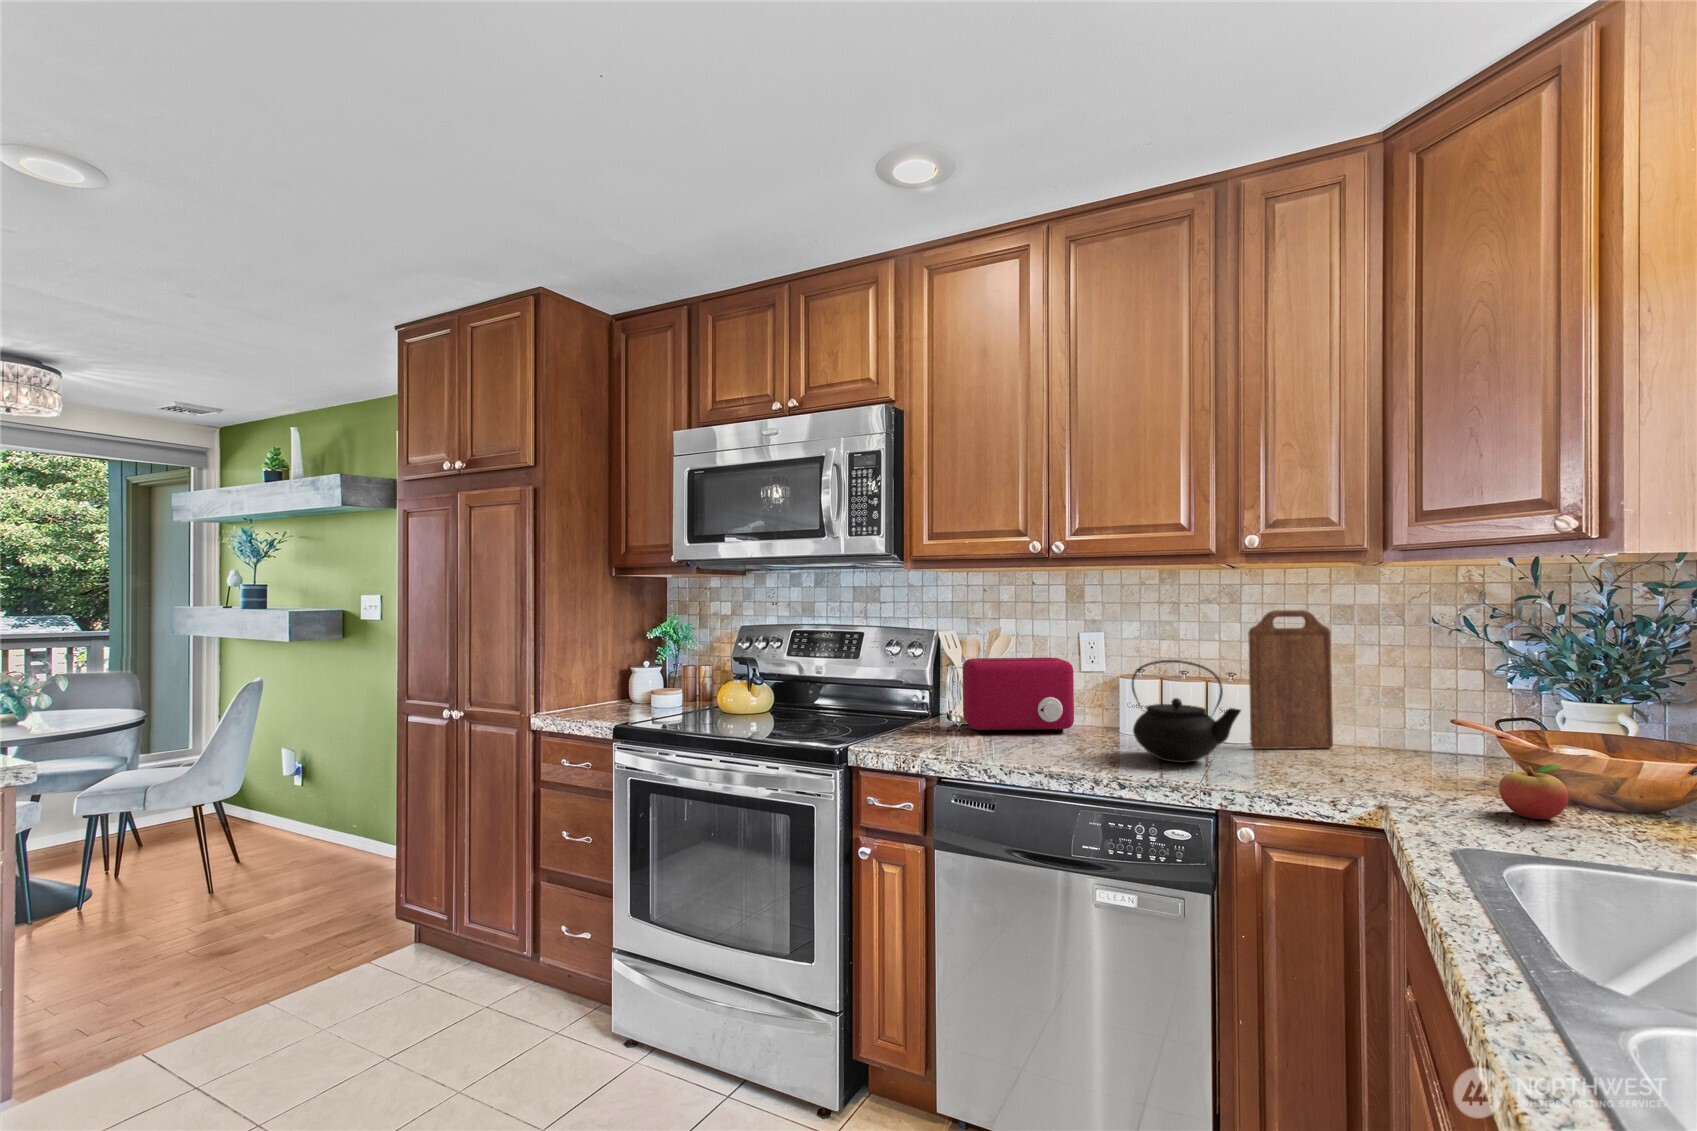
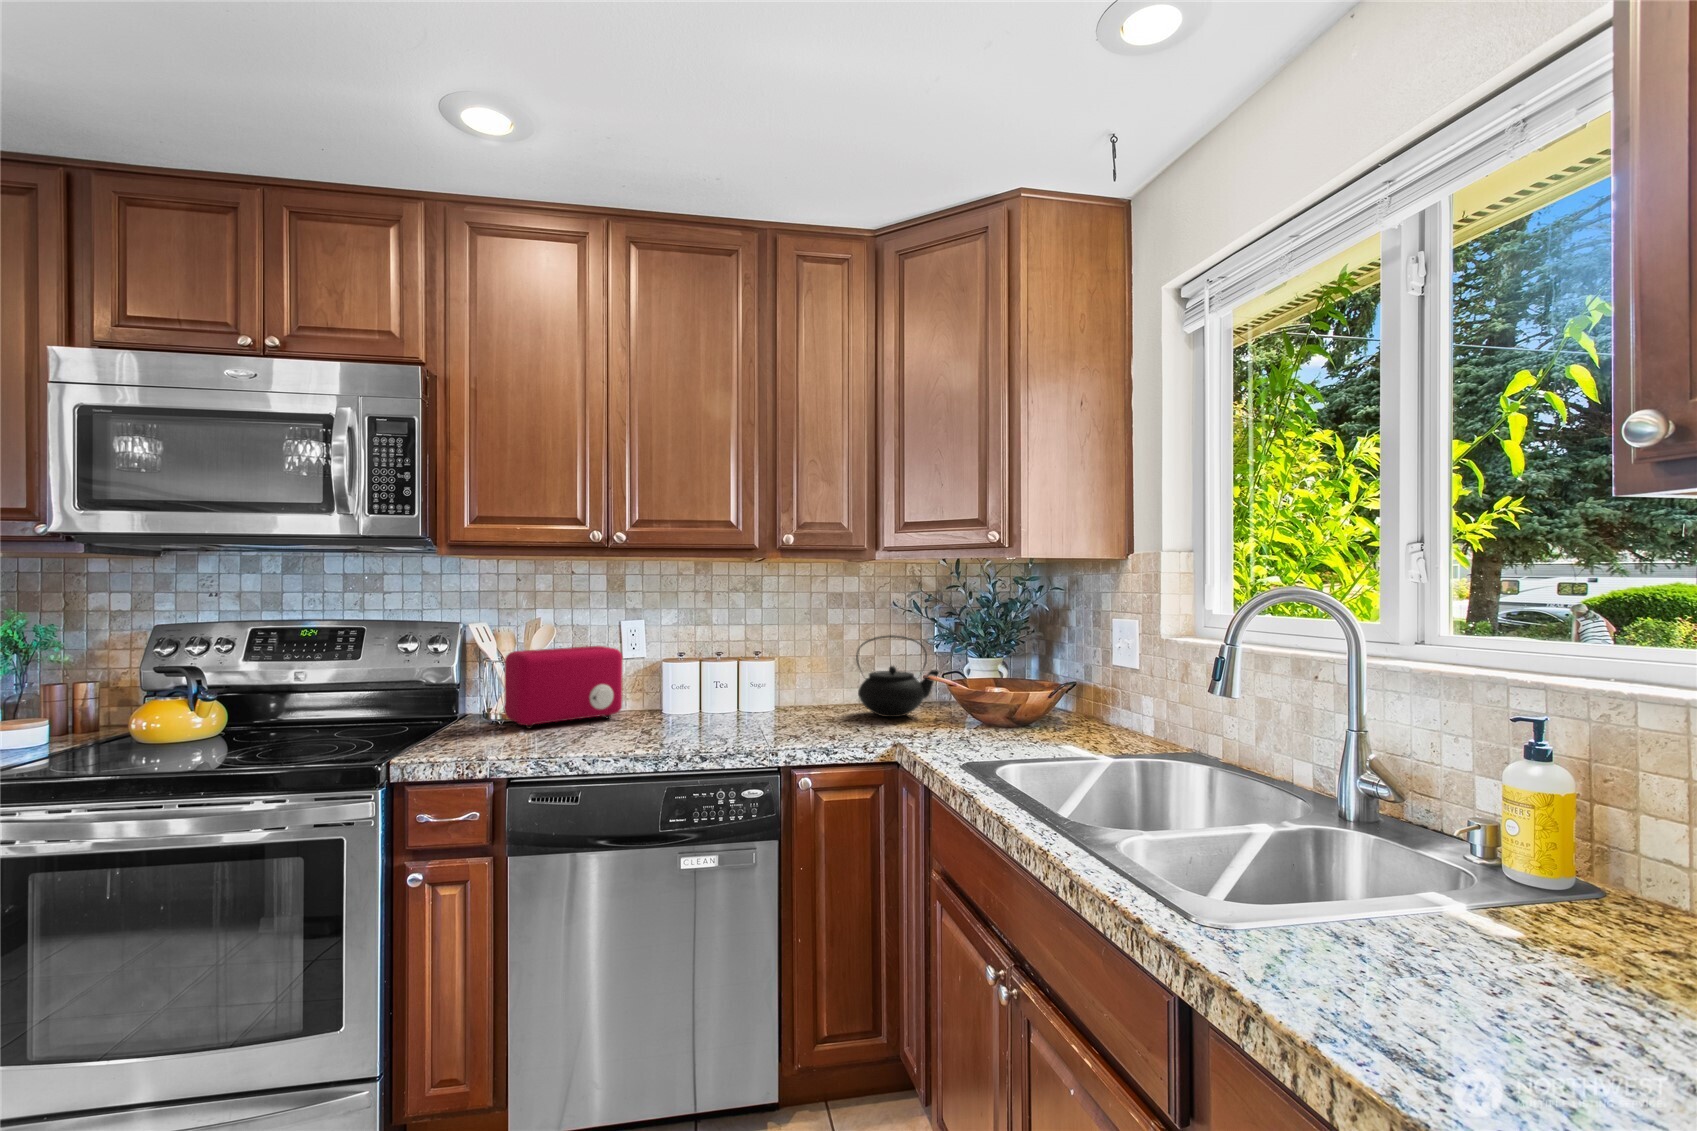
cutting board: present [1248,610,1333,749] -> none [775,596,830,713]
teapot: present [1132,660,1241,763] -> present [856,635,939,717]
fruit: present [1499,764,1569,819] -> none [960,700,998,738]

